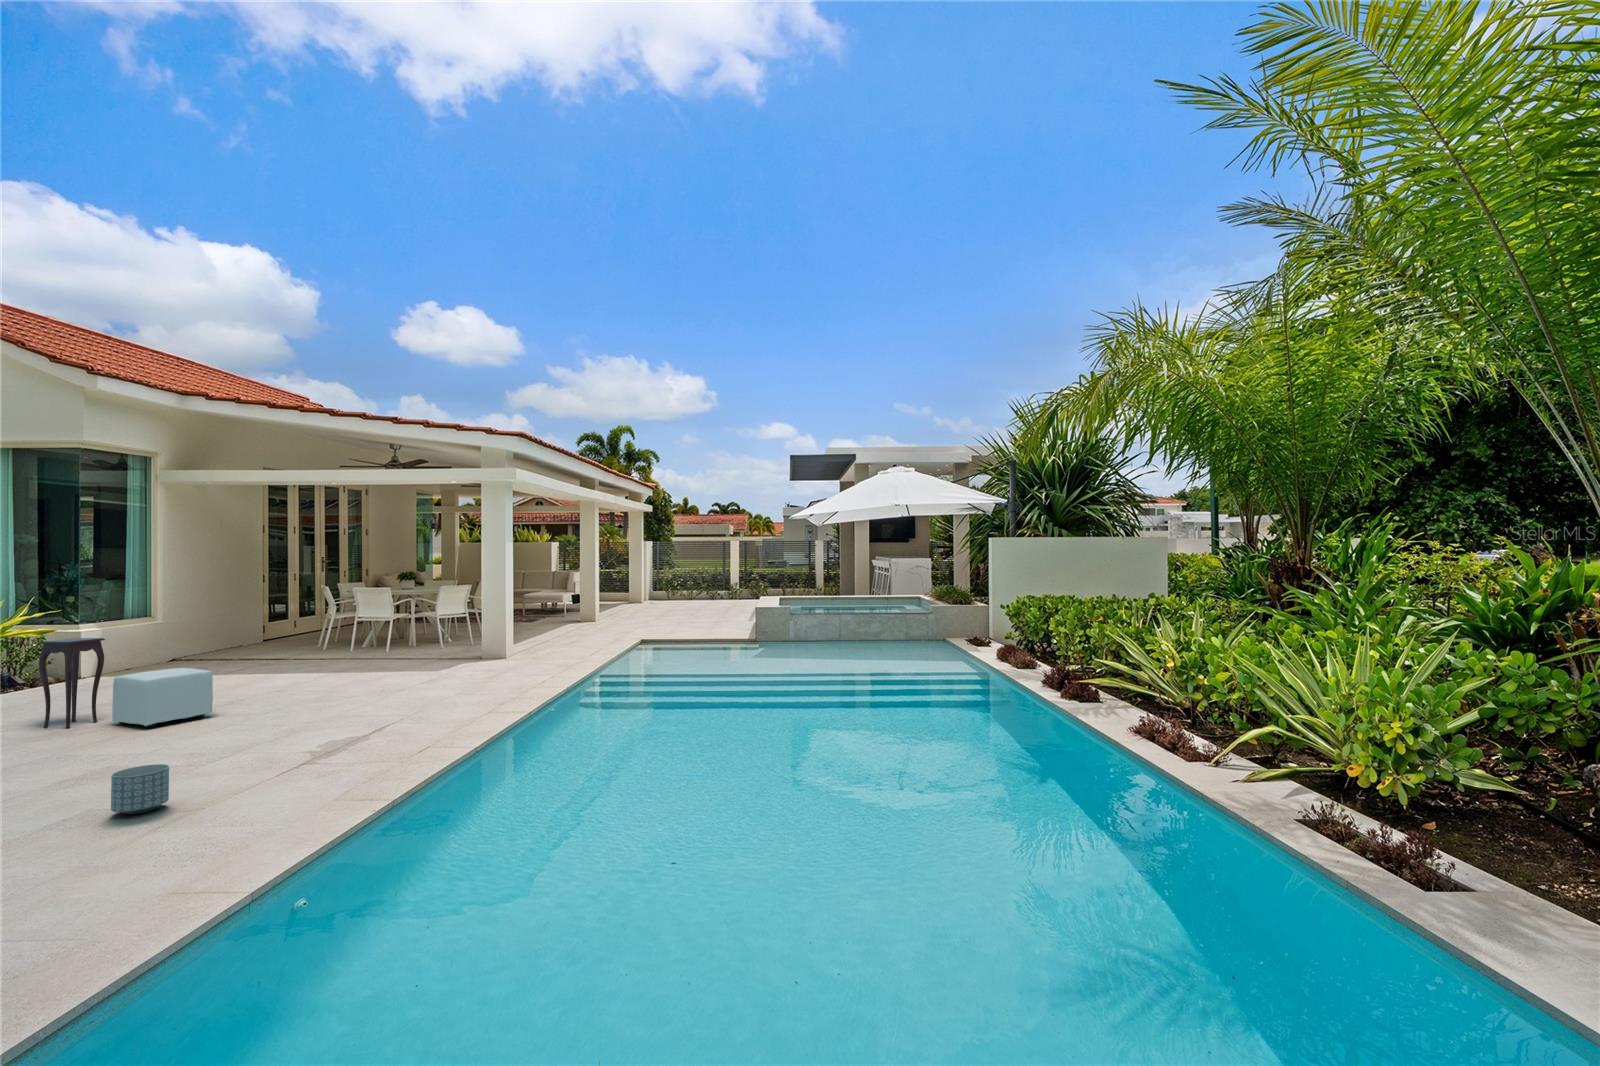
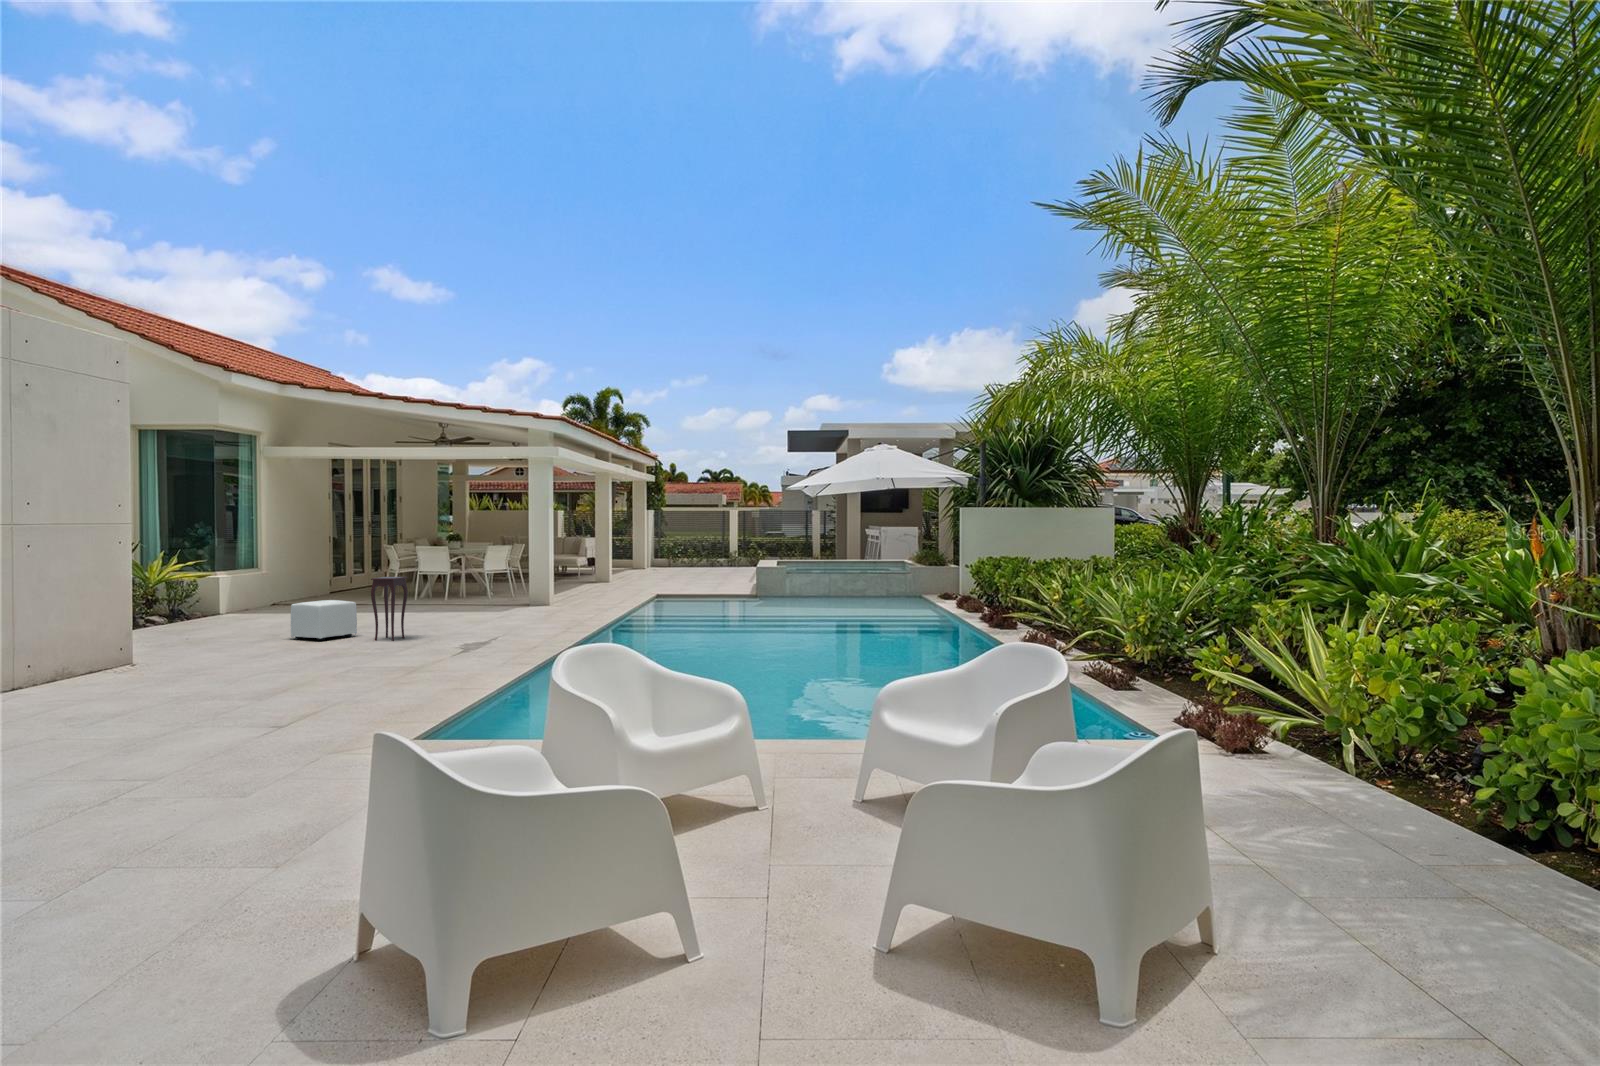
side table: present [39,638,105,728] -> present [371,577,408,641]
planter: present [111,764,169,814] -> none [370,644,400,672]

